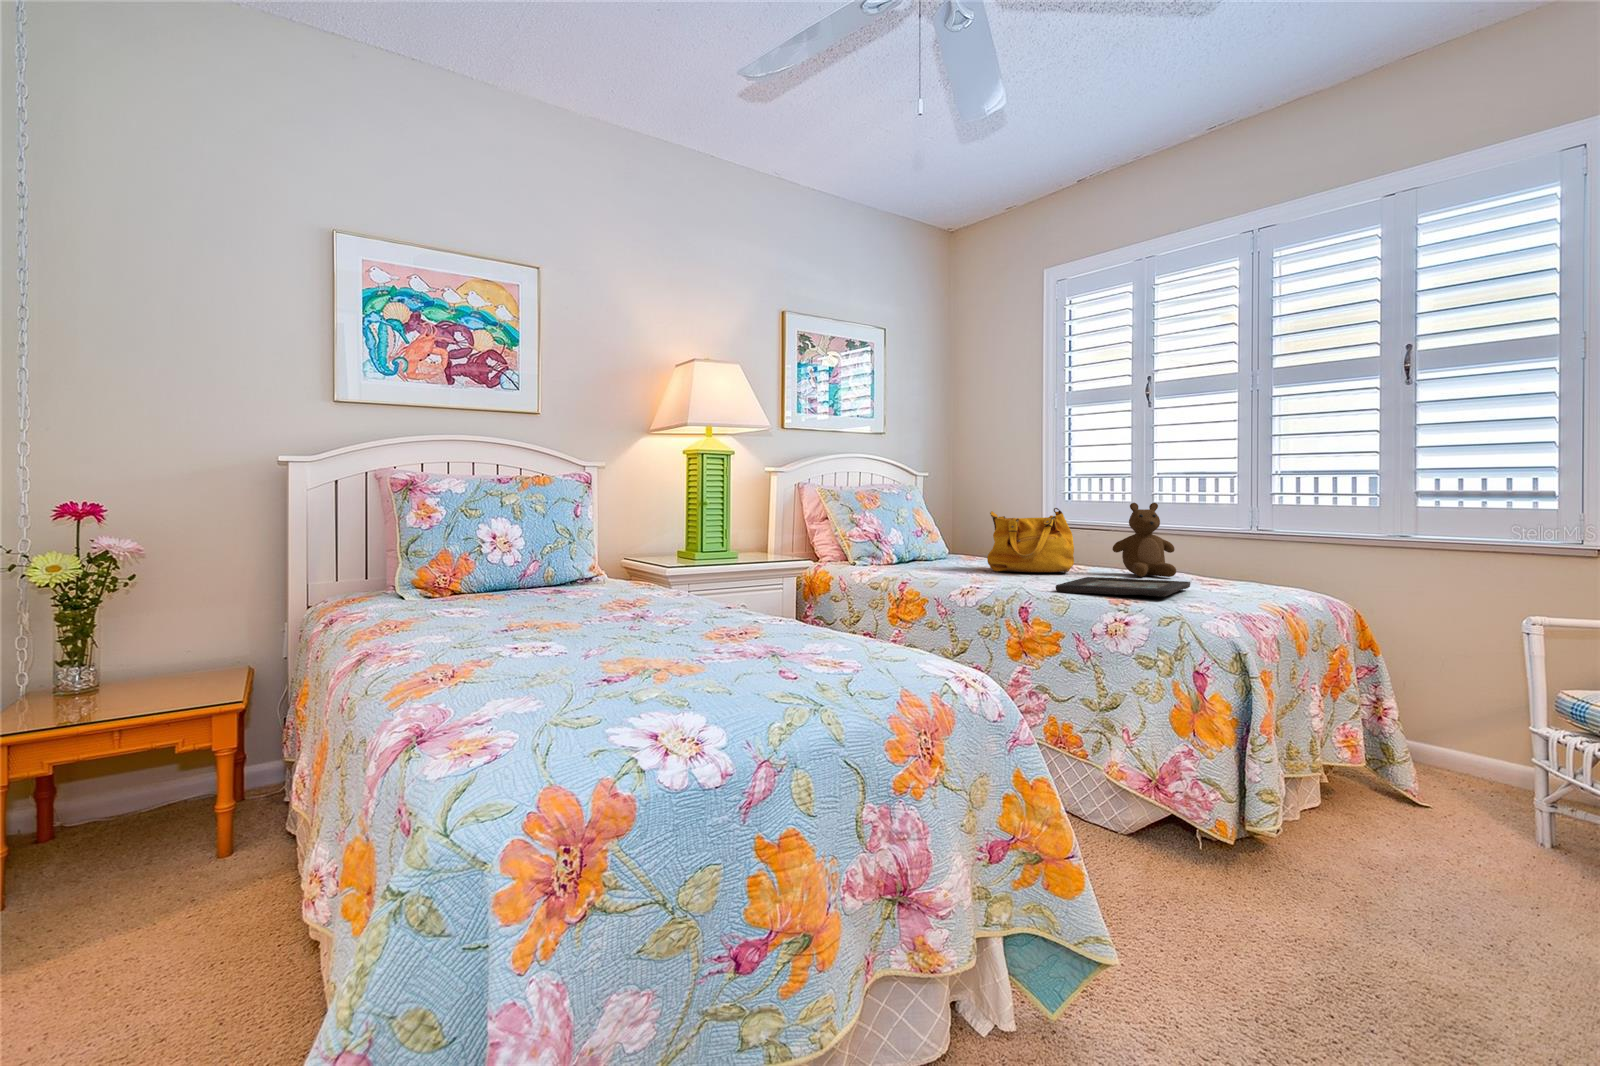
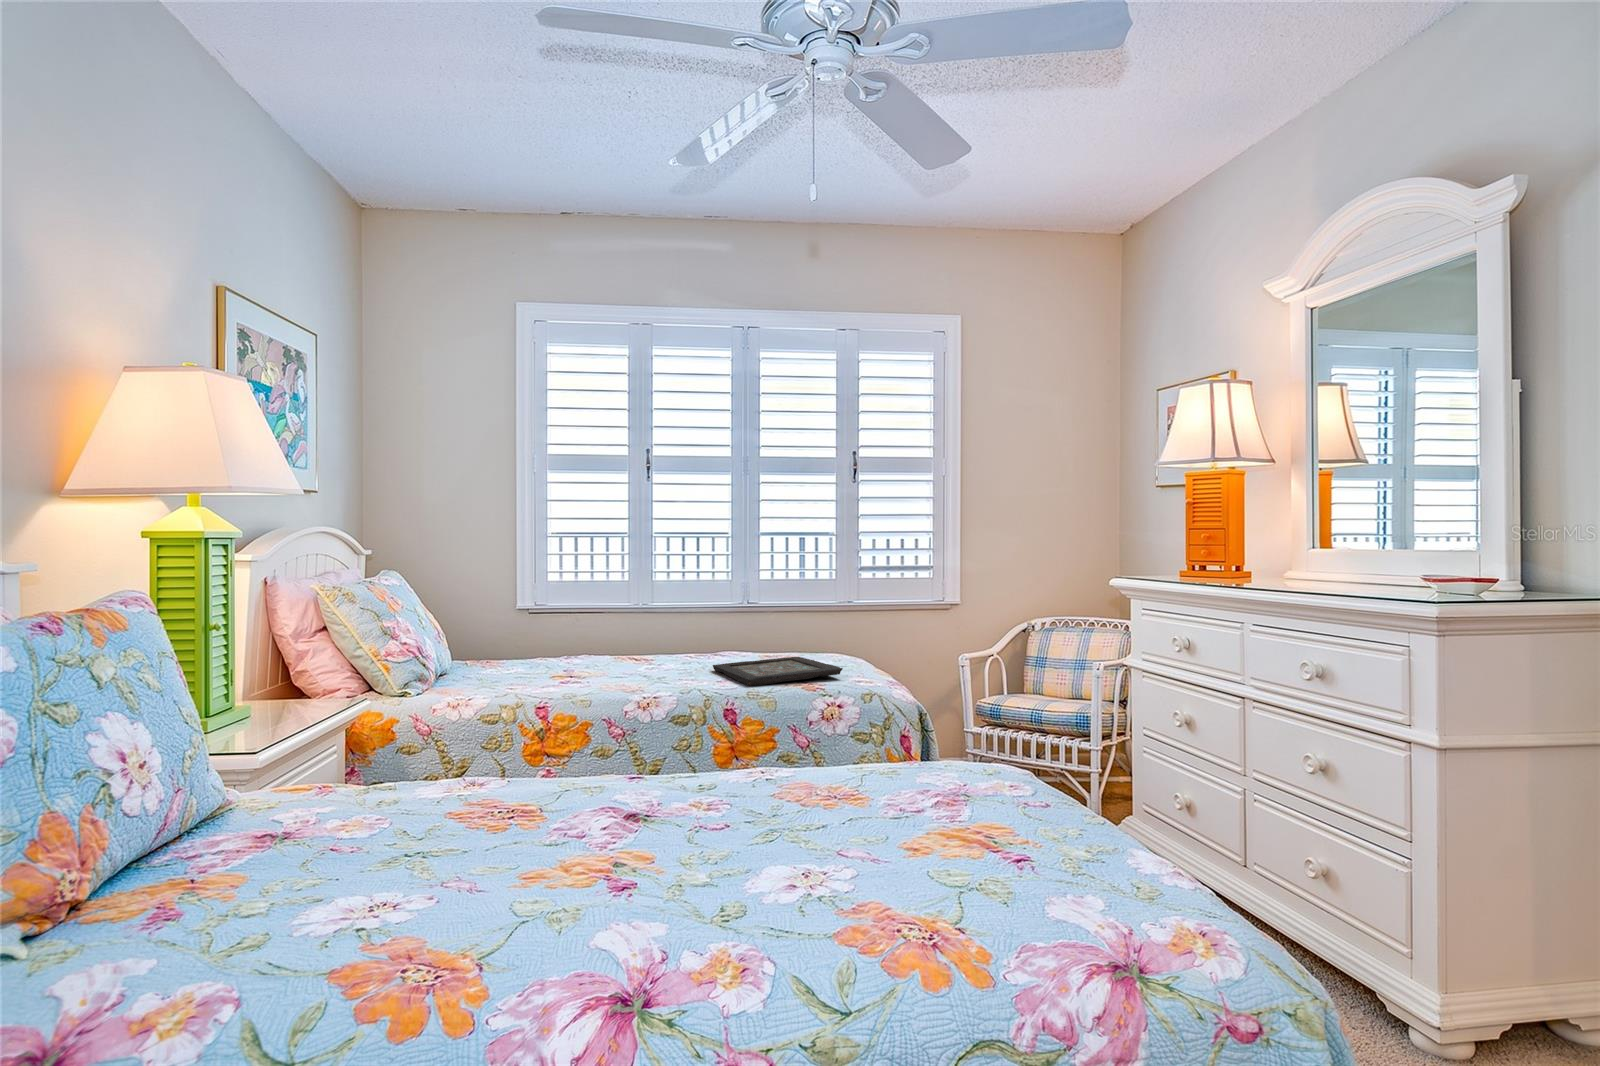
teddy bear: present [1112,503,1176,577] -> none [678,582,736,657]
handbag: present [987,508,1074,573] -> none [567,593,659,673]

